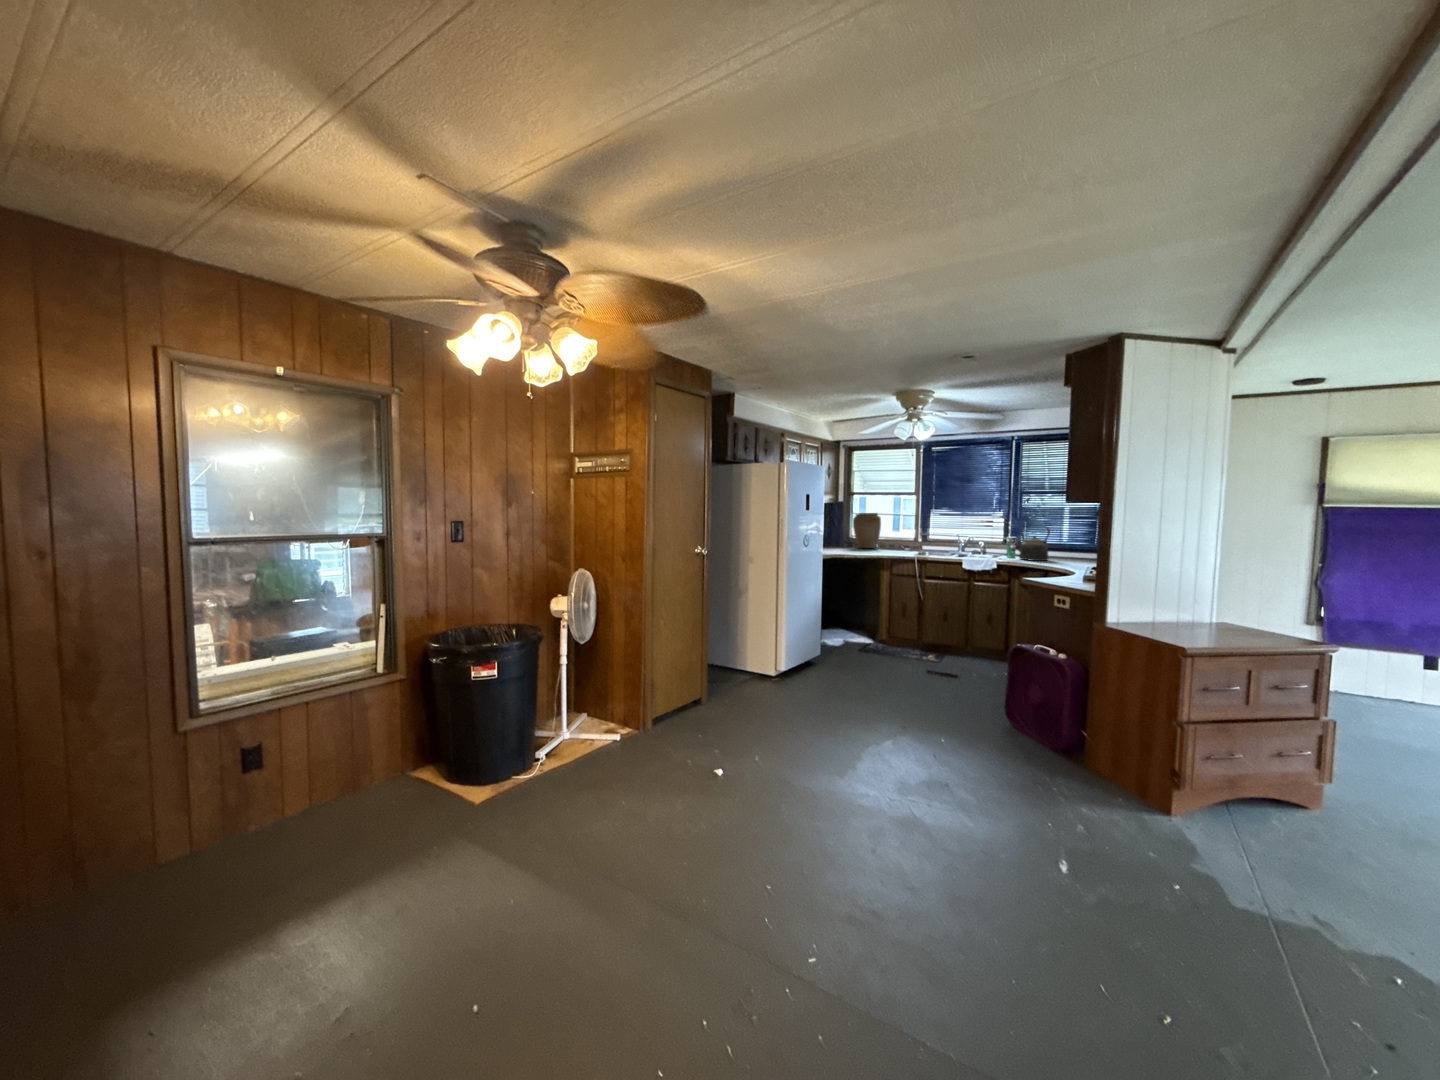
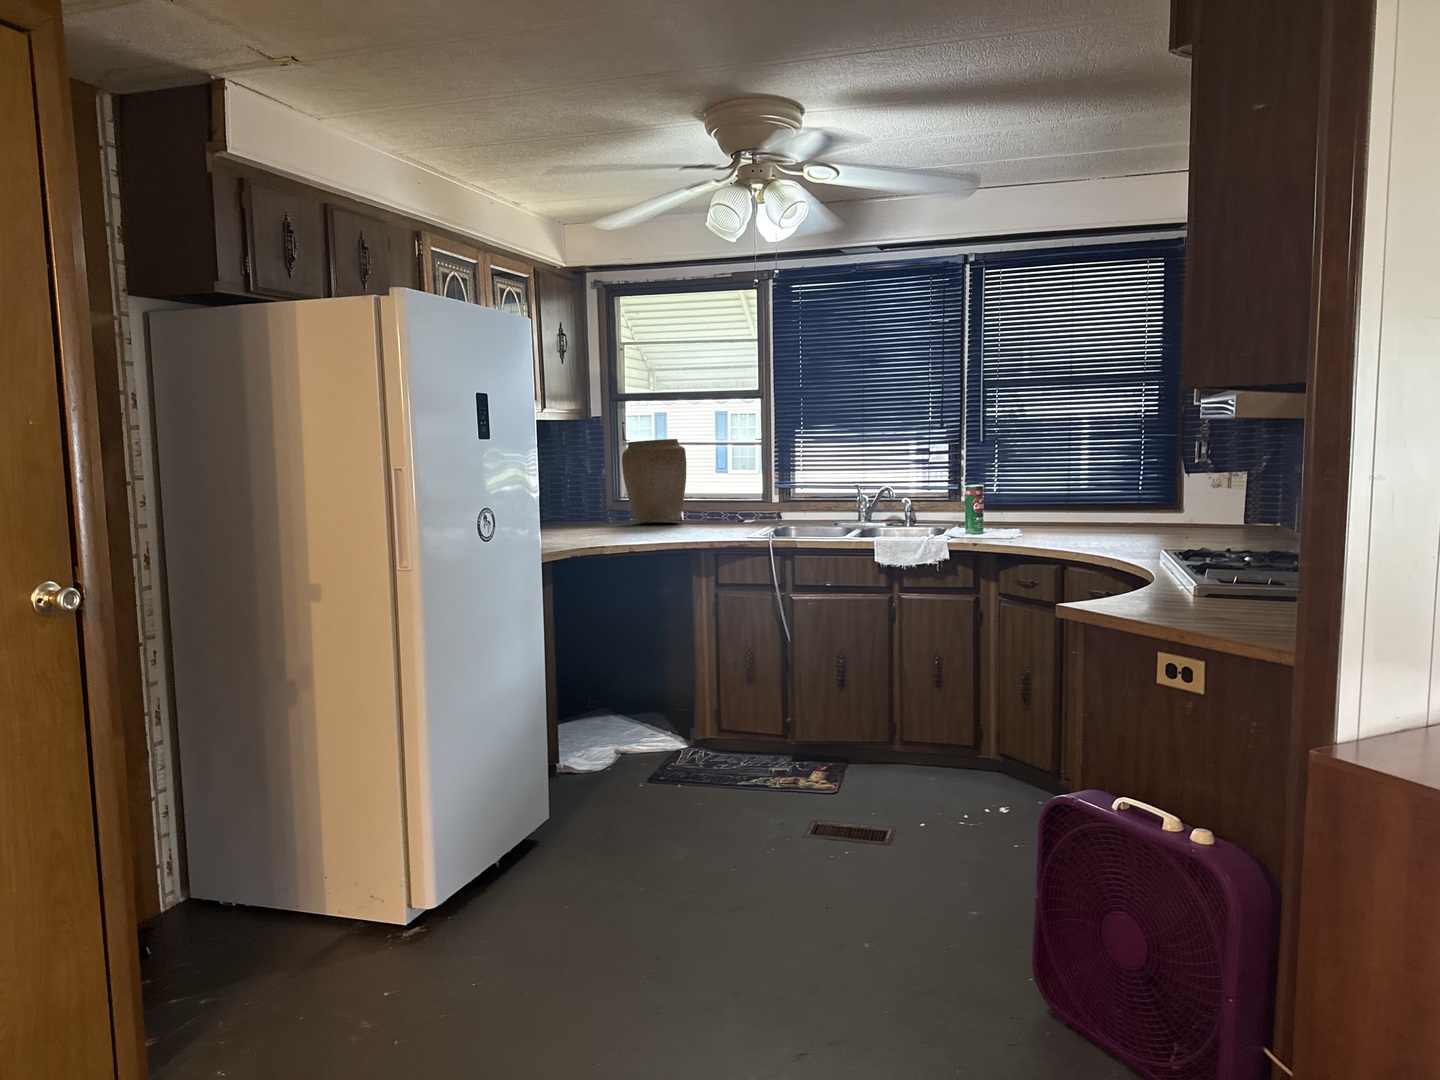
kettle: present [1016,526,1050,561] -> none [983,454,1056,537]

